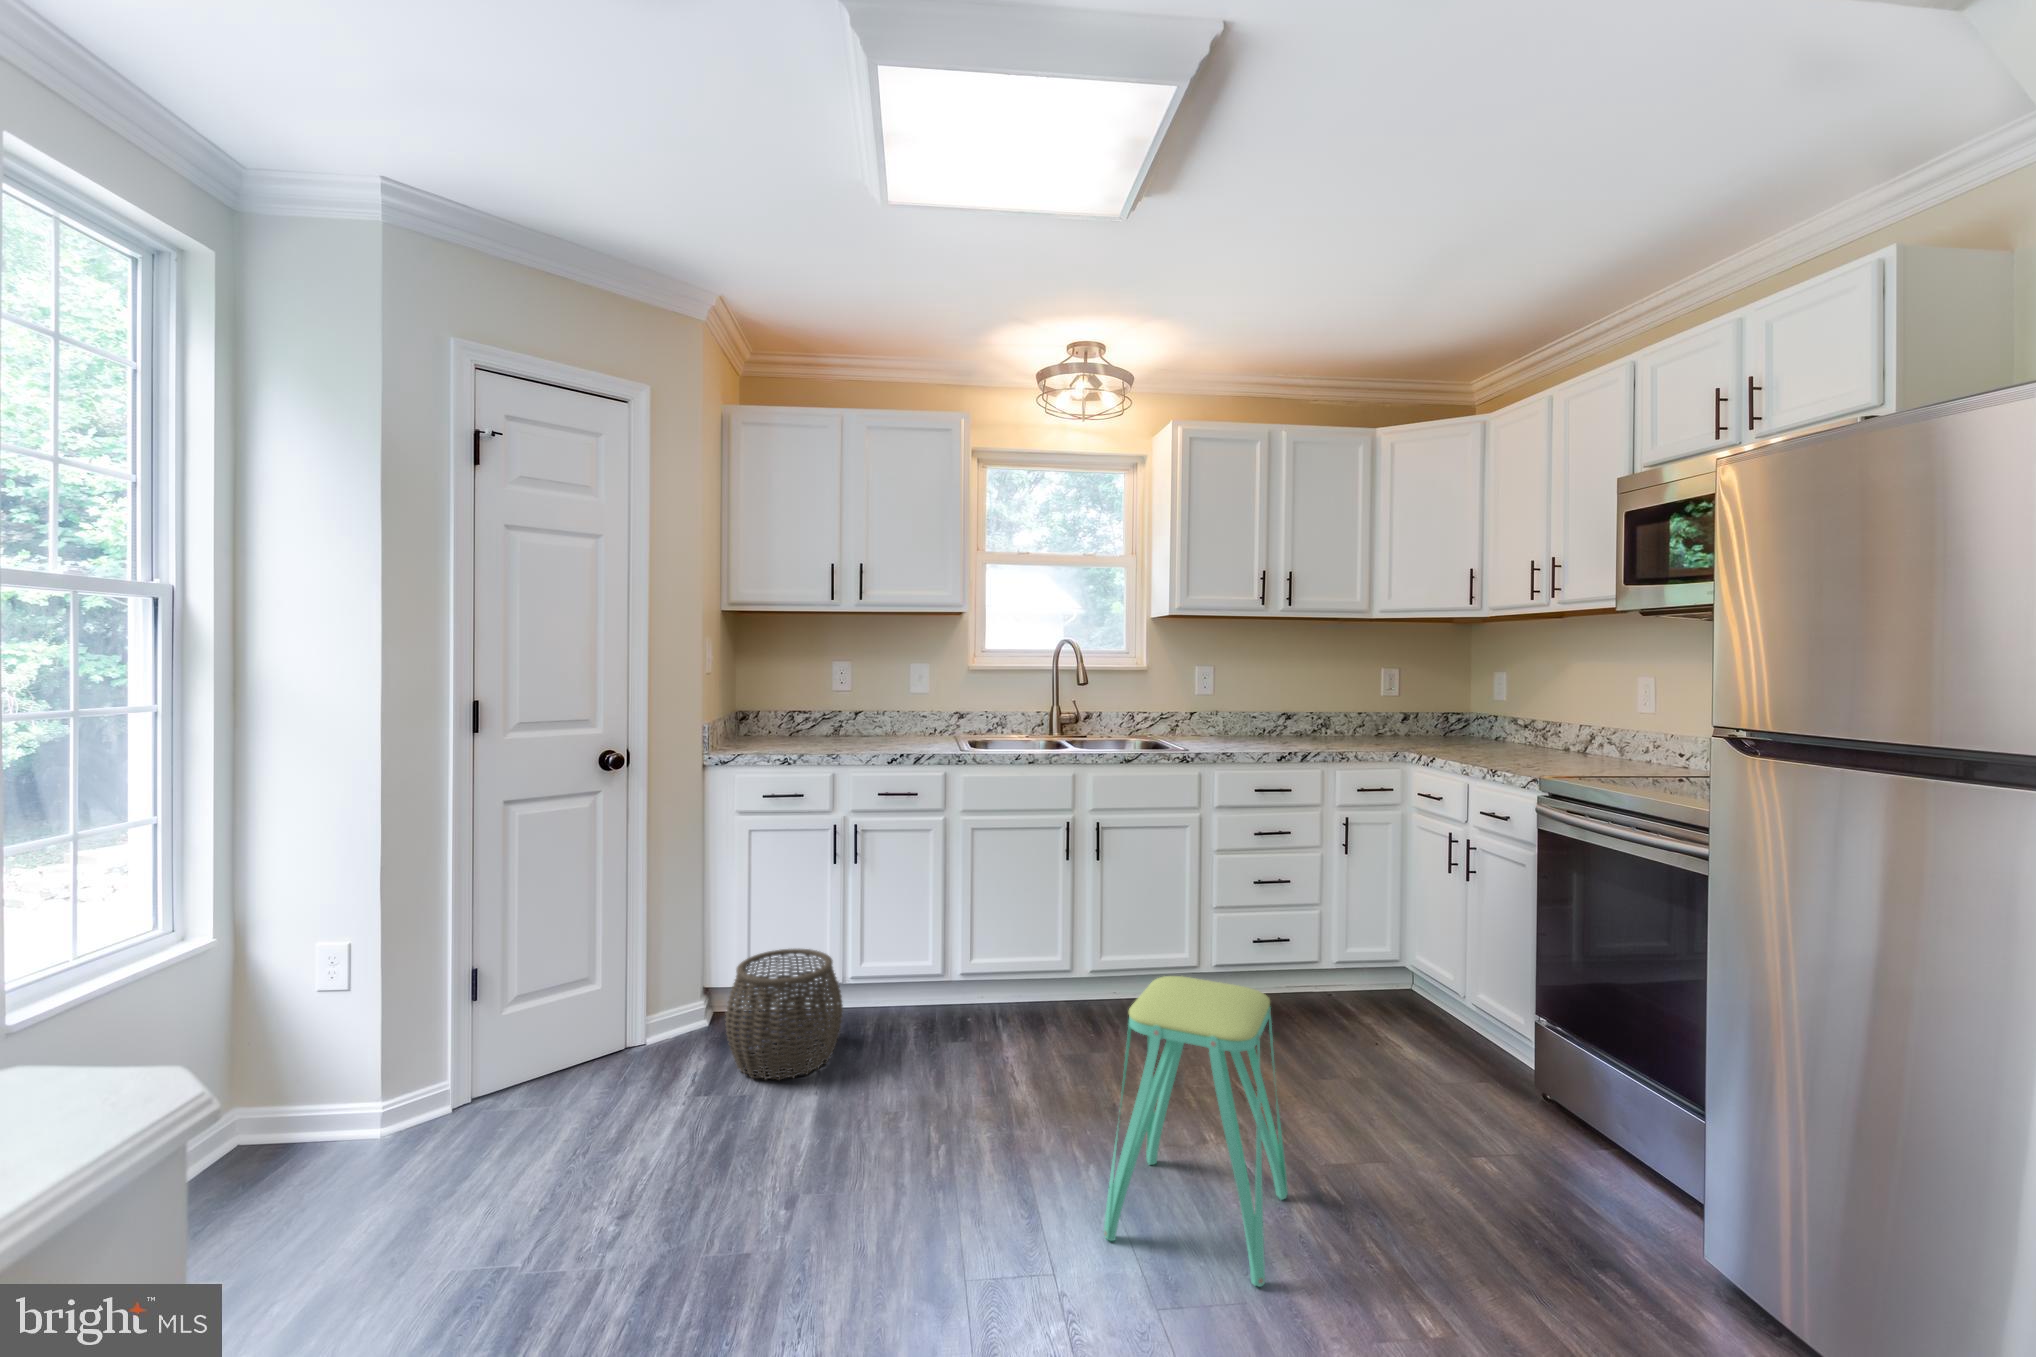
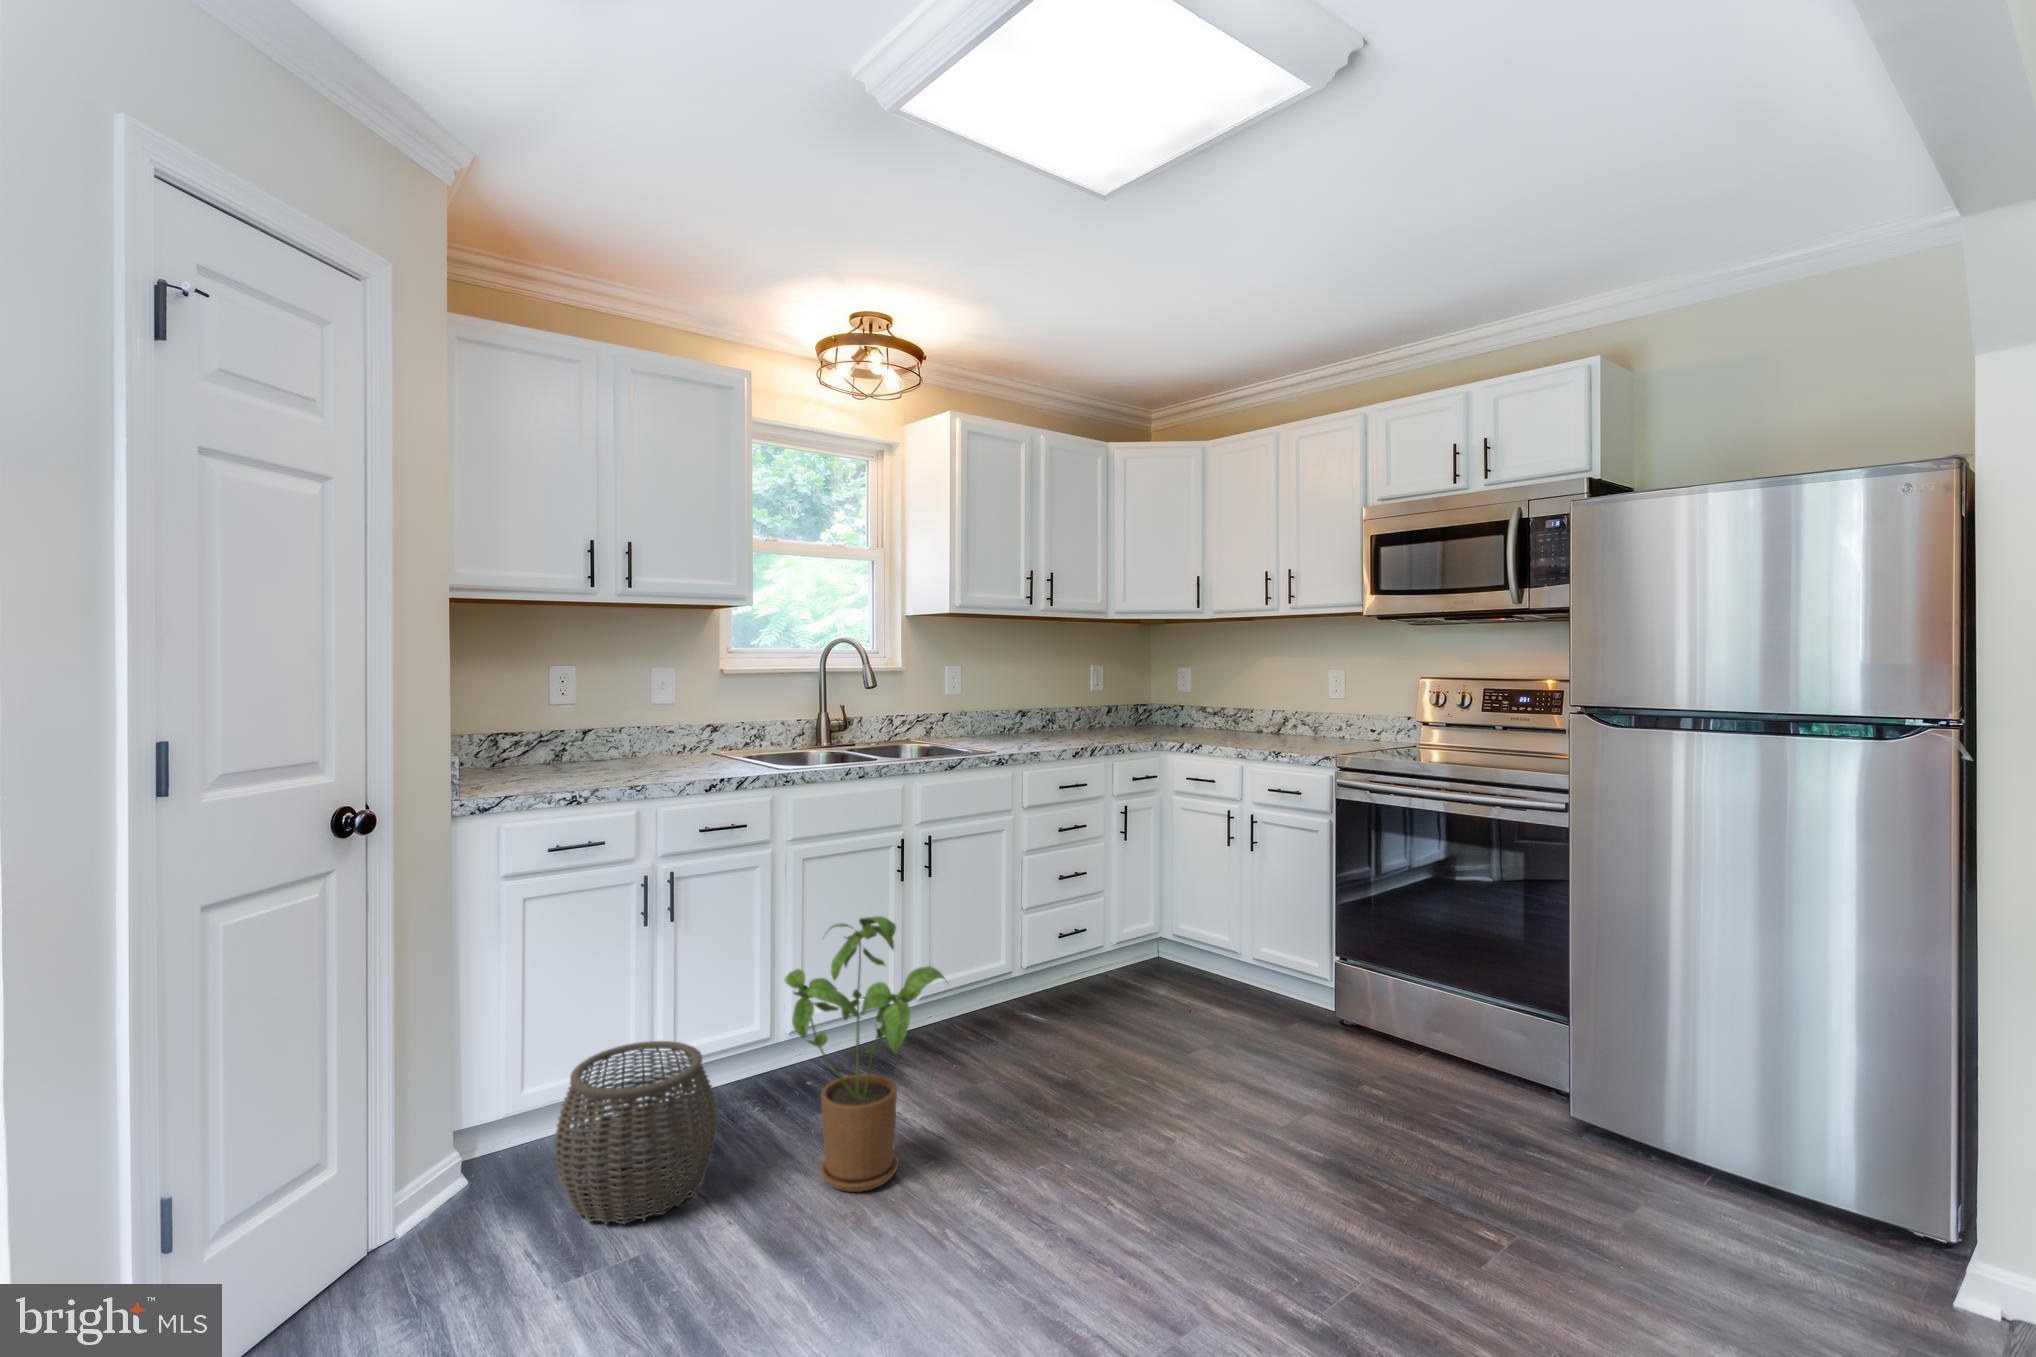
house plant: none [862,880,999,1112] -> present [785,916,945,1192]
stool: present [1104,976,1288,1287] -> none [1124,962,1306,1230]

